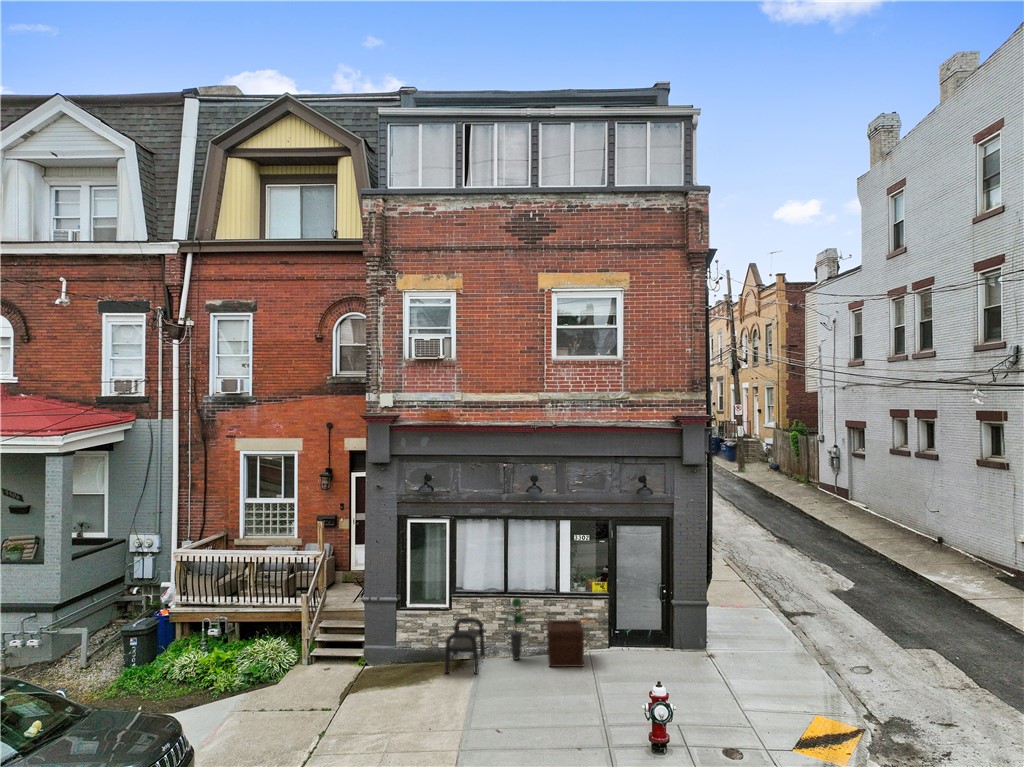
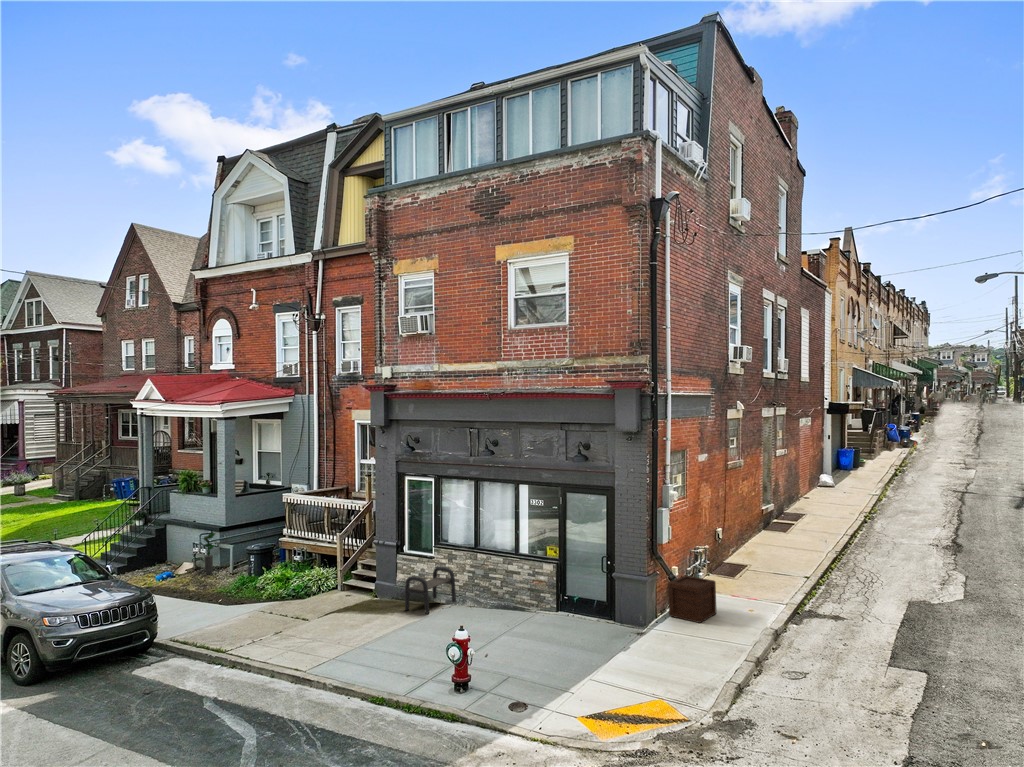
potted plant: present [507,598,523,660] -> present [203,533,216,574]
wooden crate: present [547,620,584,667] -> present [668,576,717,623]

